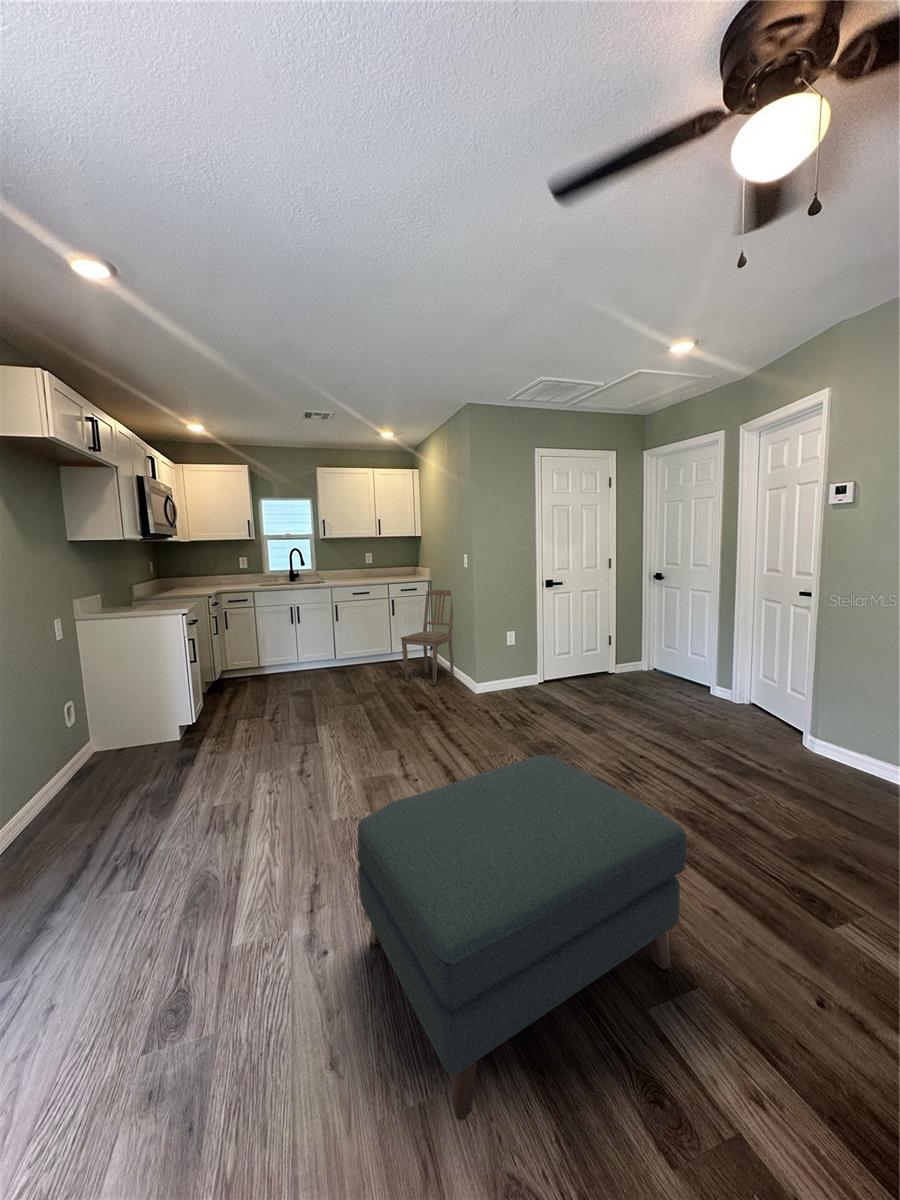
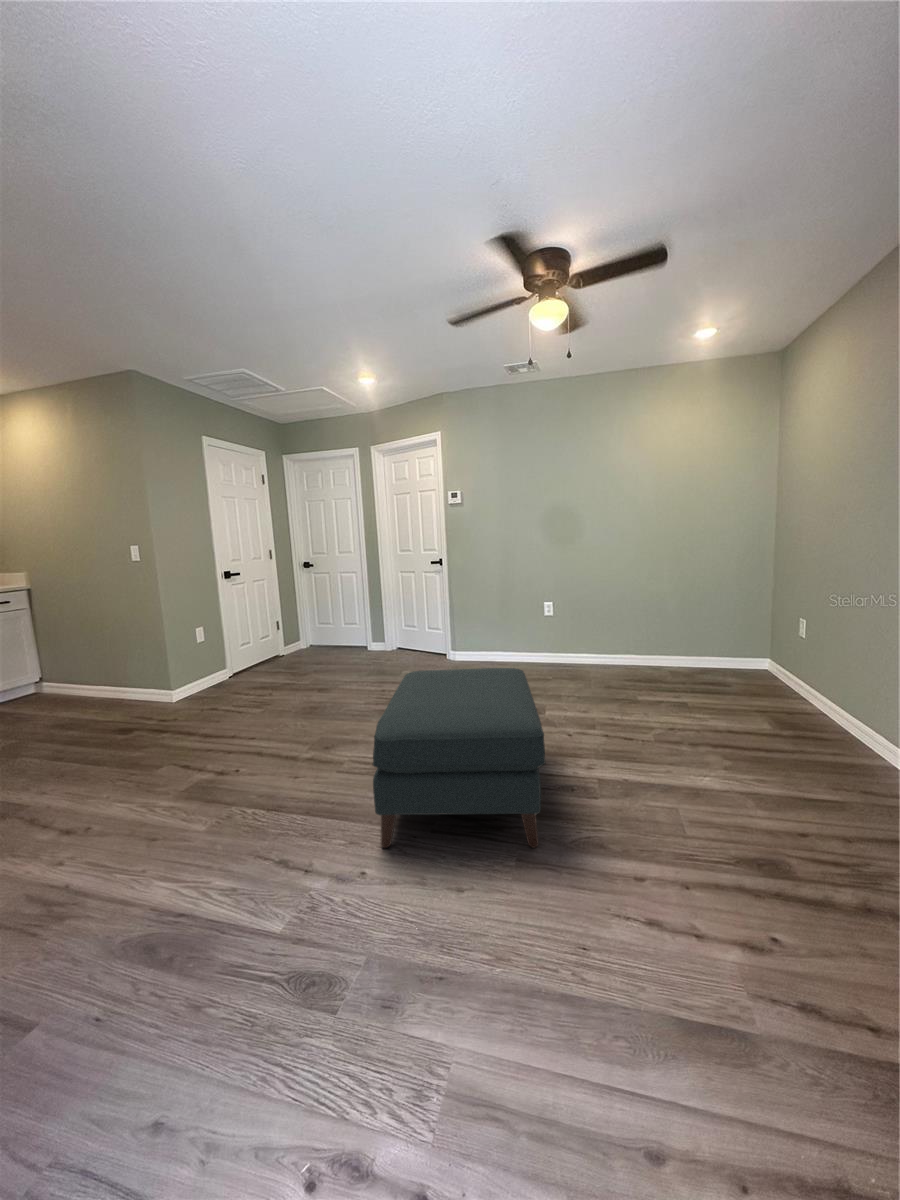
dining chair: present [401,590,454,686] -> none [23,593,106,724]

